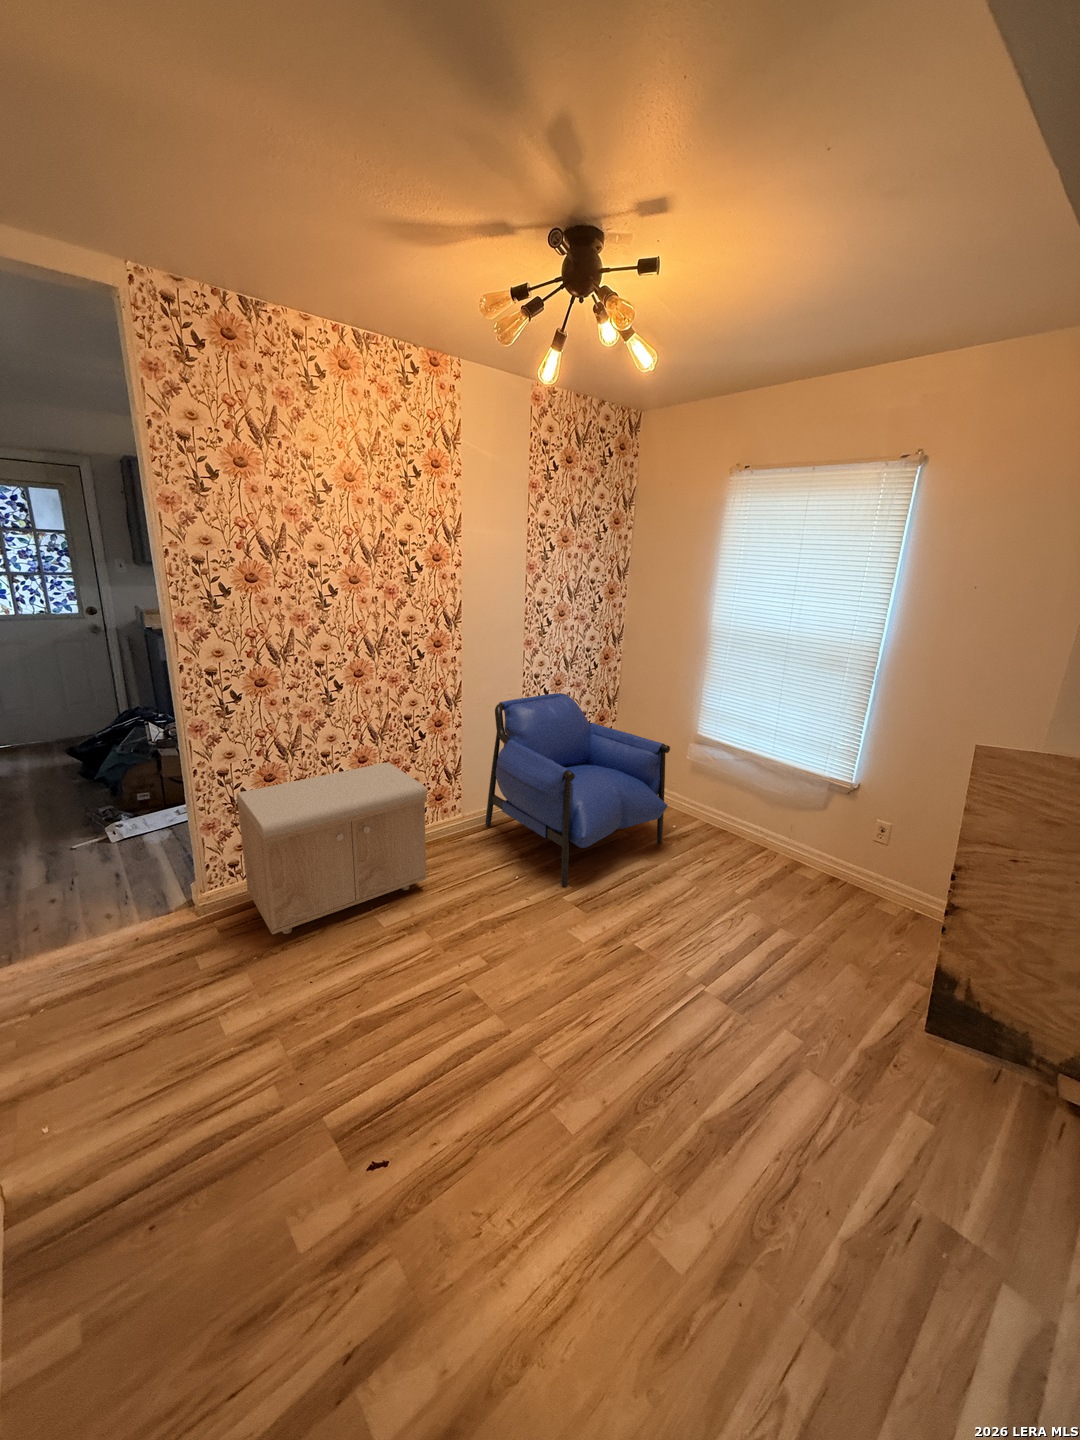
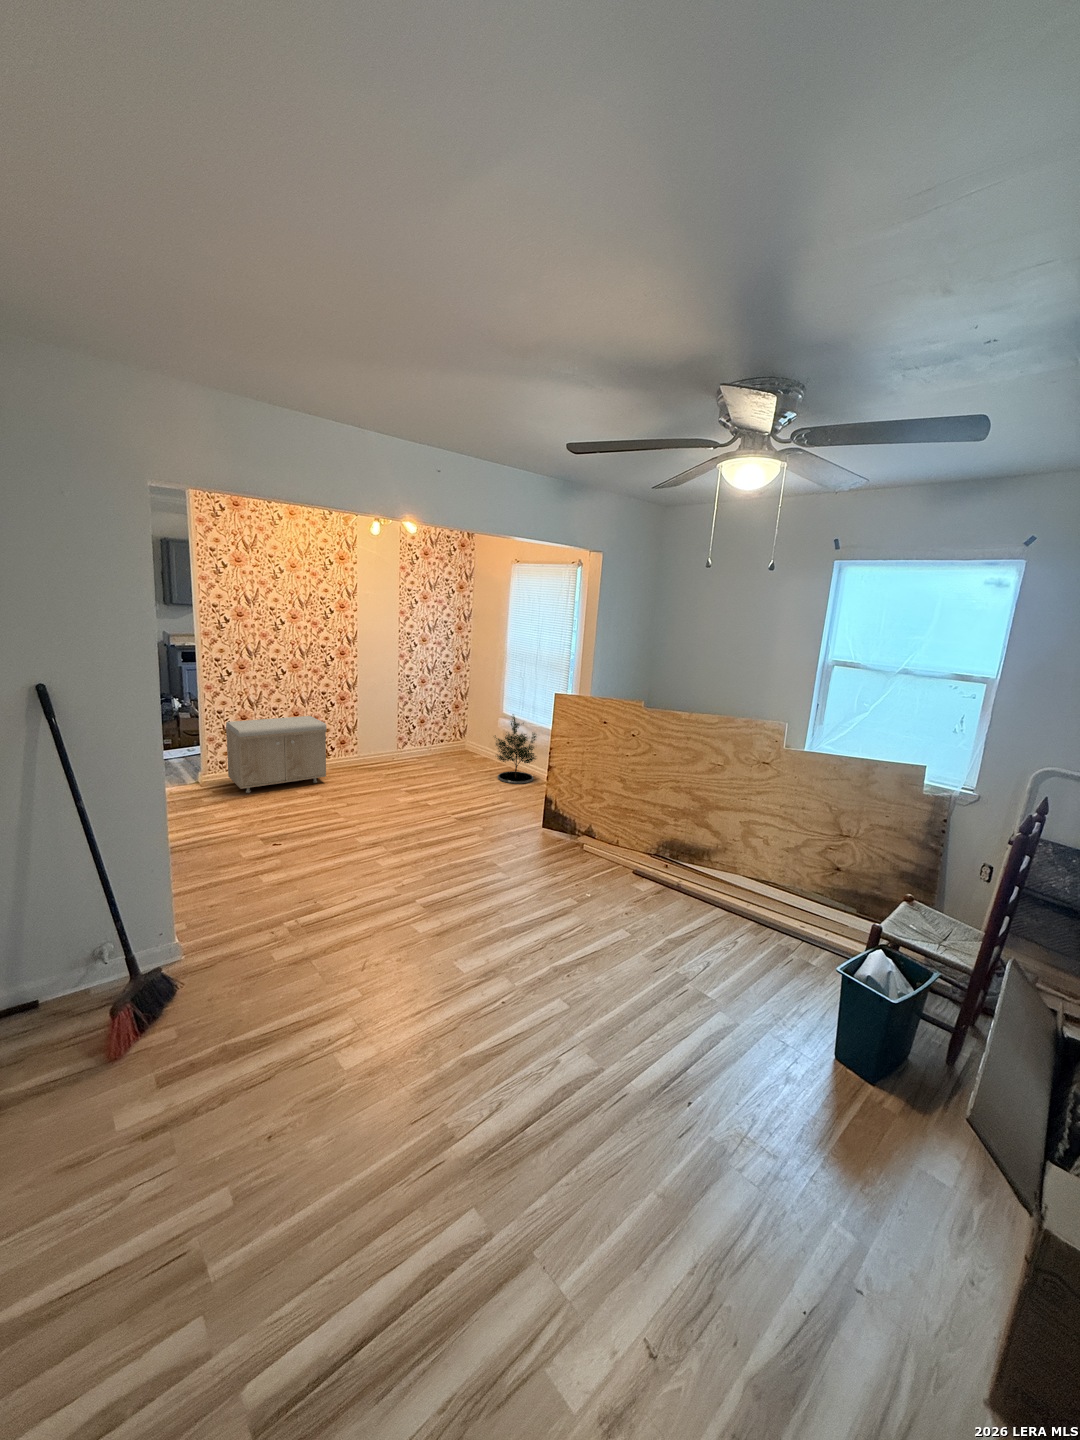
armchair: present [485,693,670,886] -> none [372,687,476,784]
potted tree: none [706,747,789,872] -> present [495,714,536,784]

